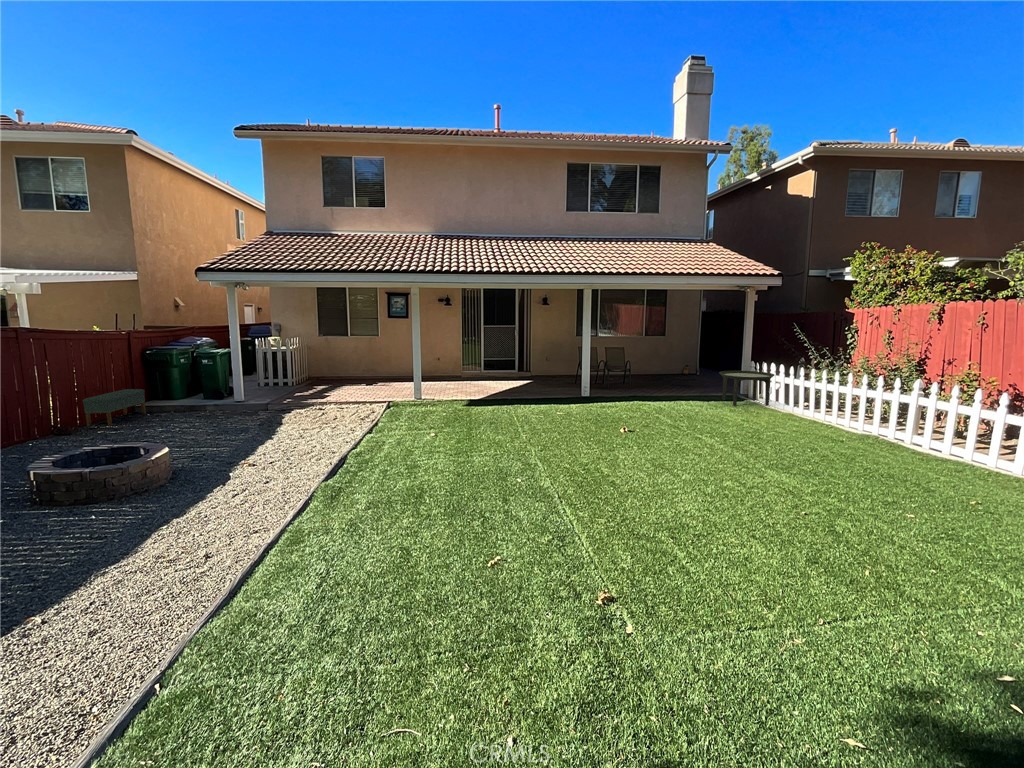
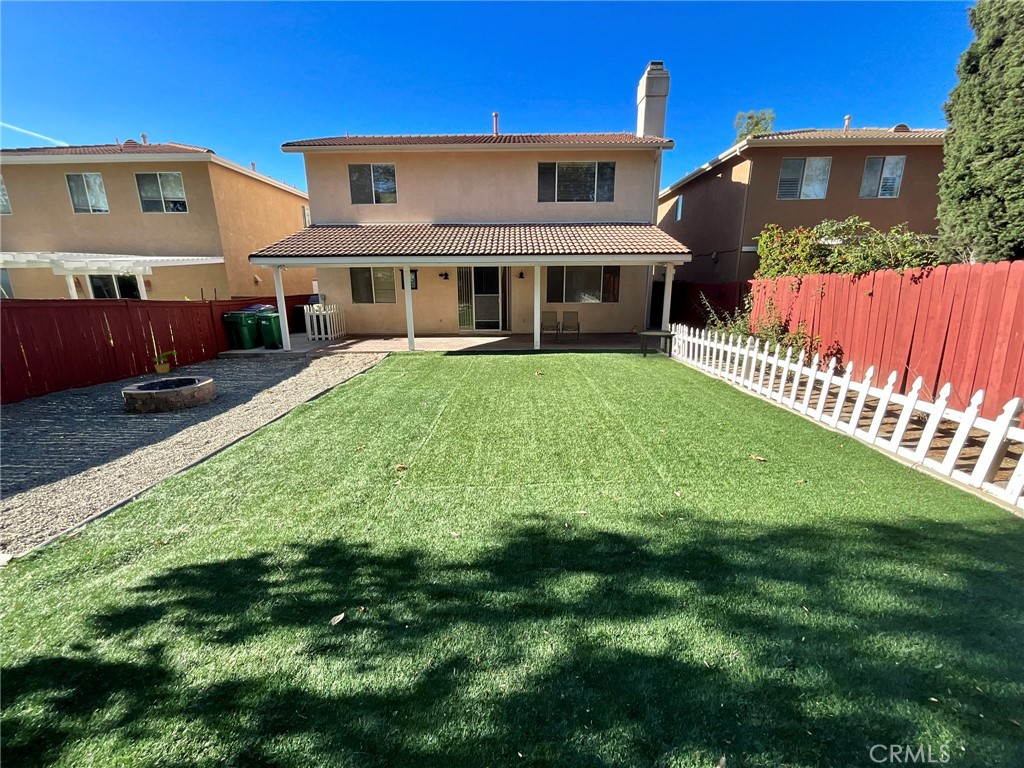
bench: present [82,389,146,426] -> none [177,342,223,367]
potted plant: none [48,403,88,437] -> present [153,351,177,373]

